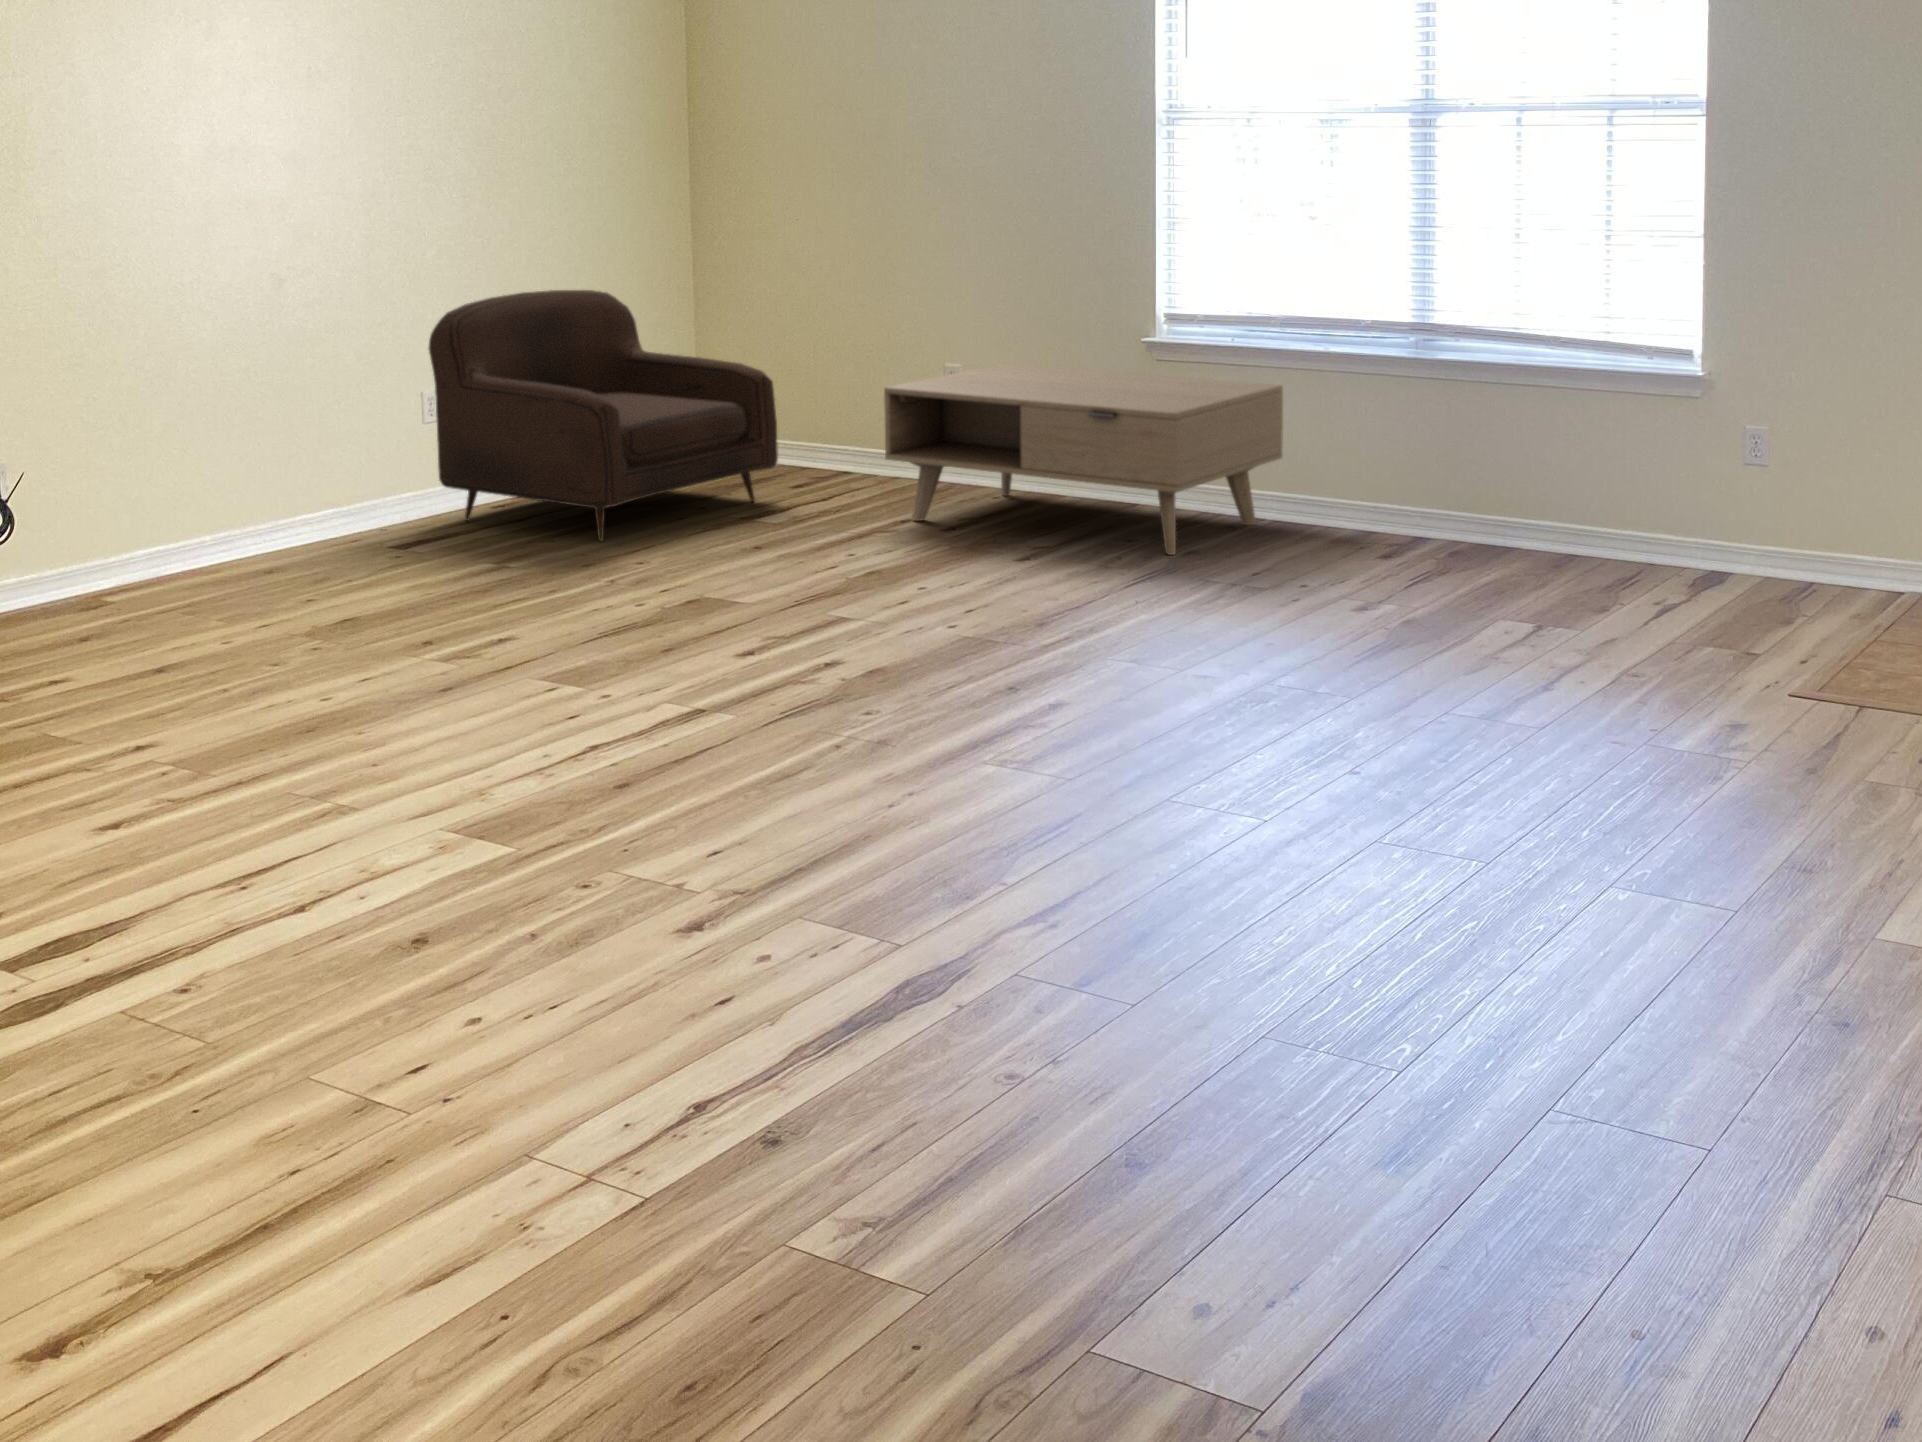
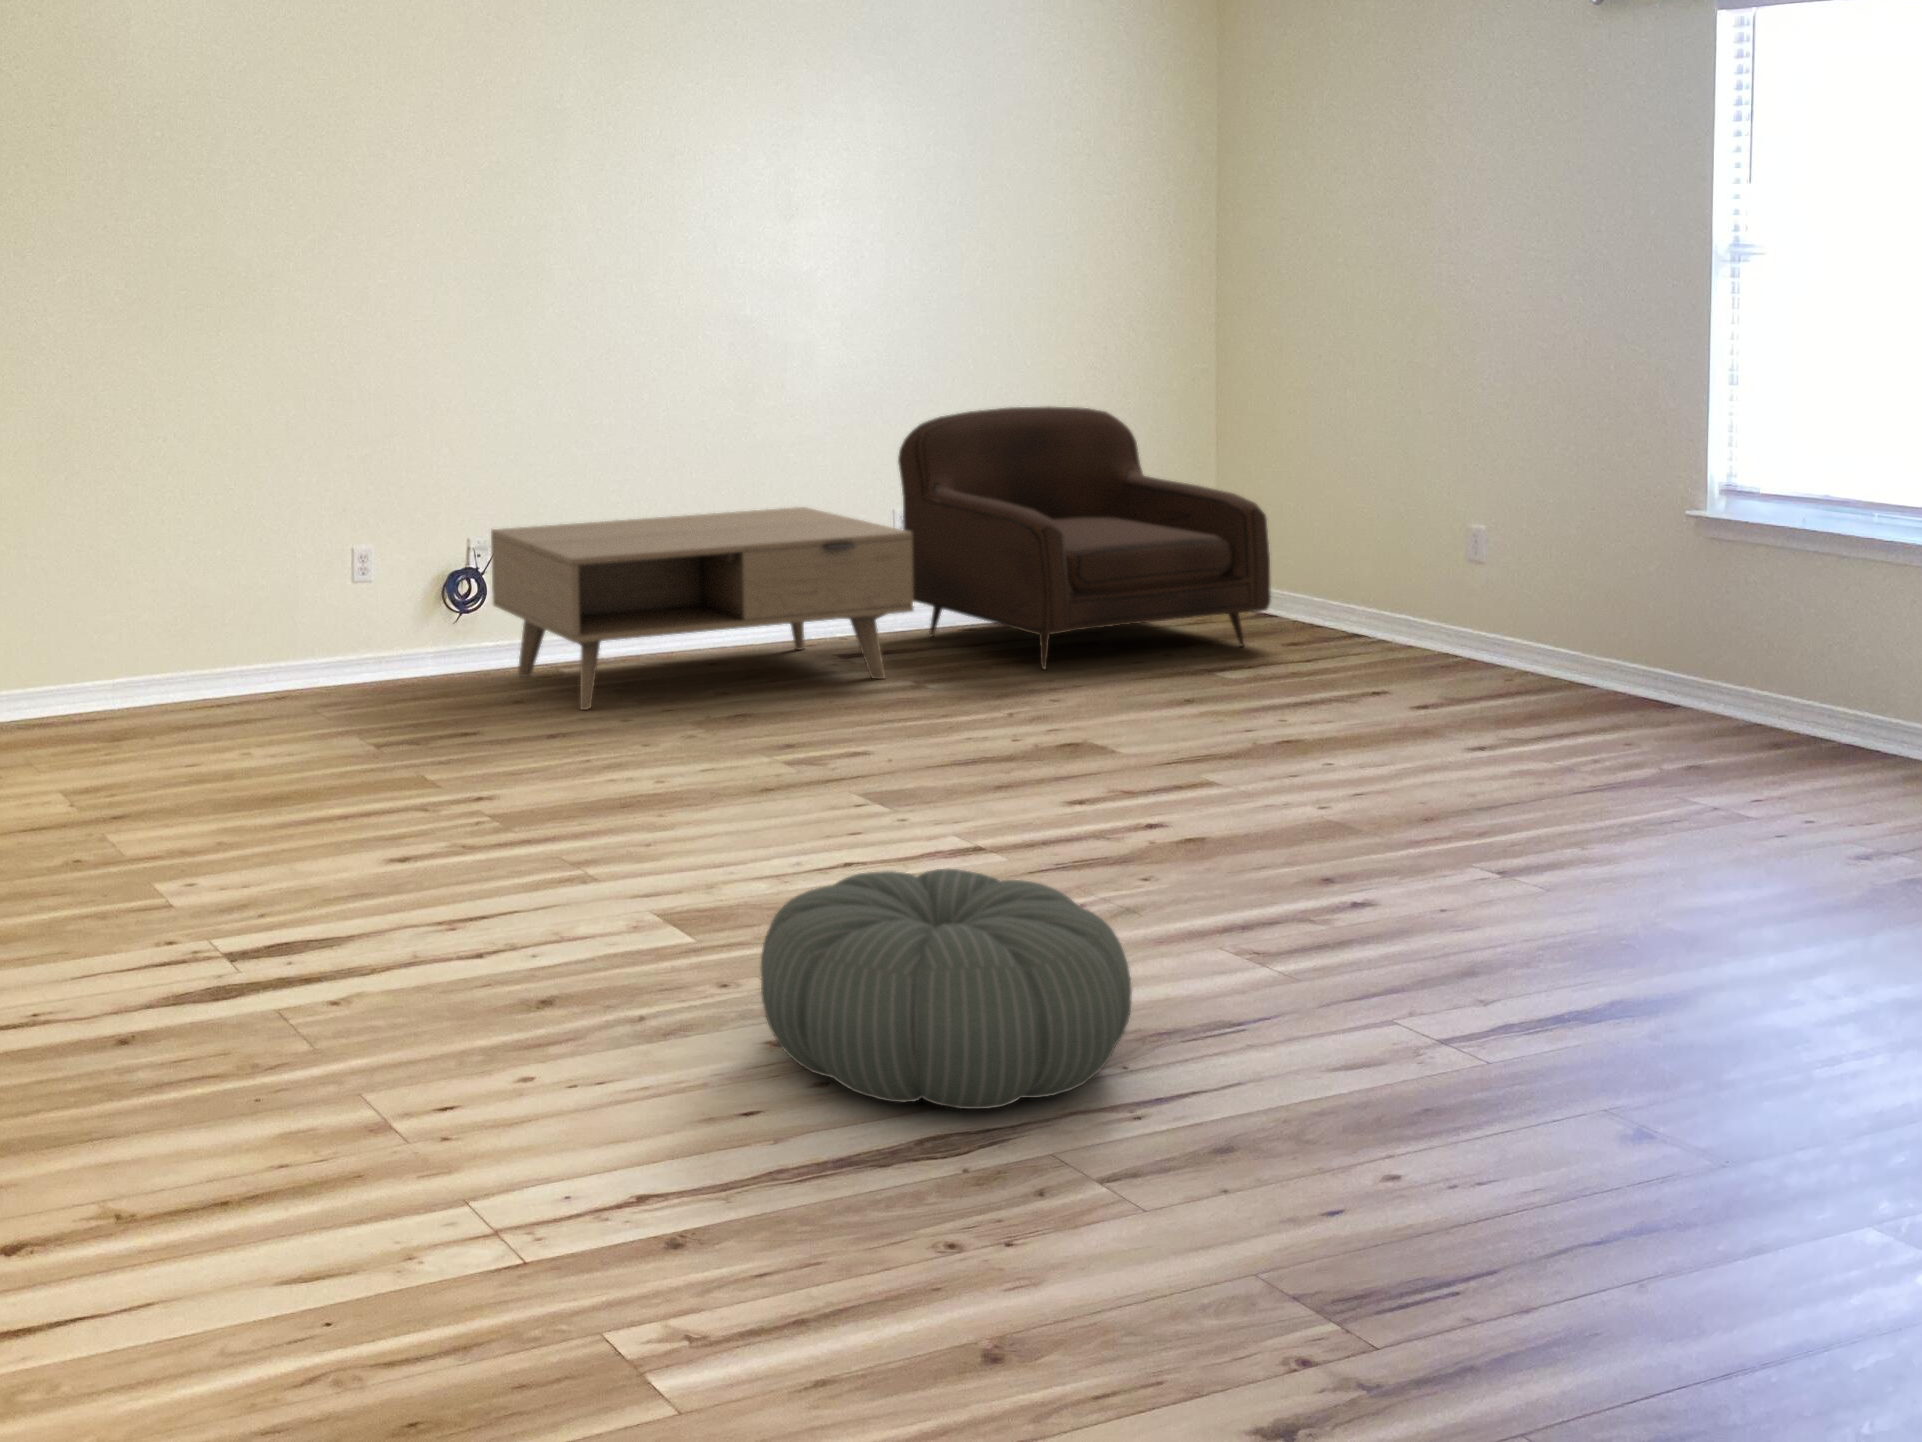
coffee table: present [884,364,1283,555] -> present [491,507,913,710]
pouf: none [667,734,1018,960] -> present [761,869,1132,1109]

